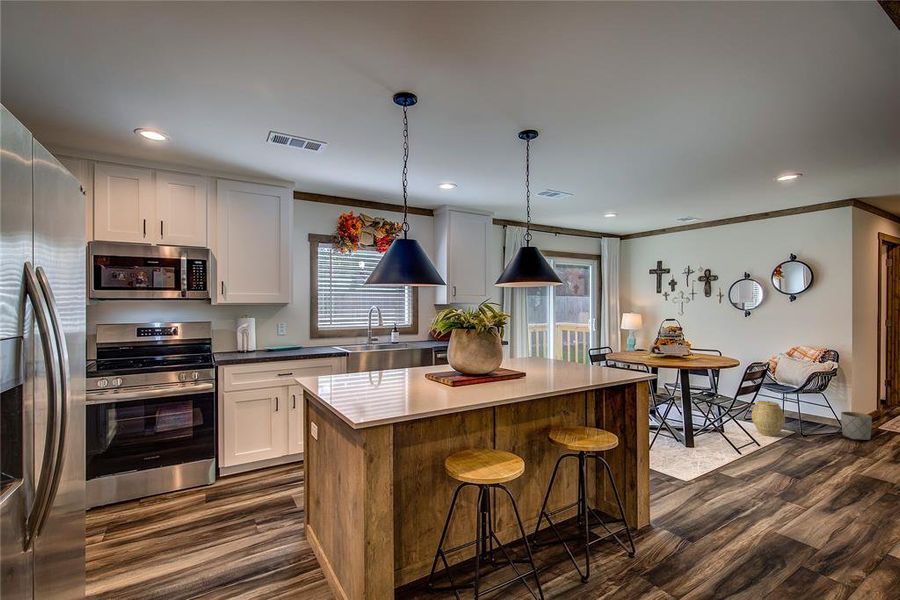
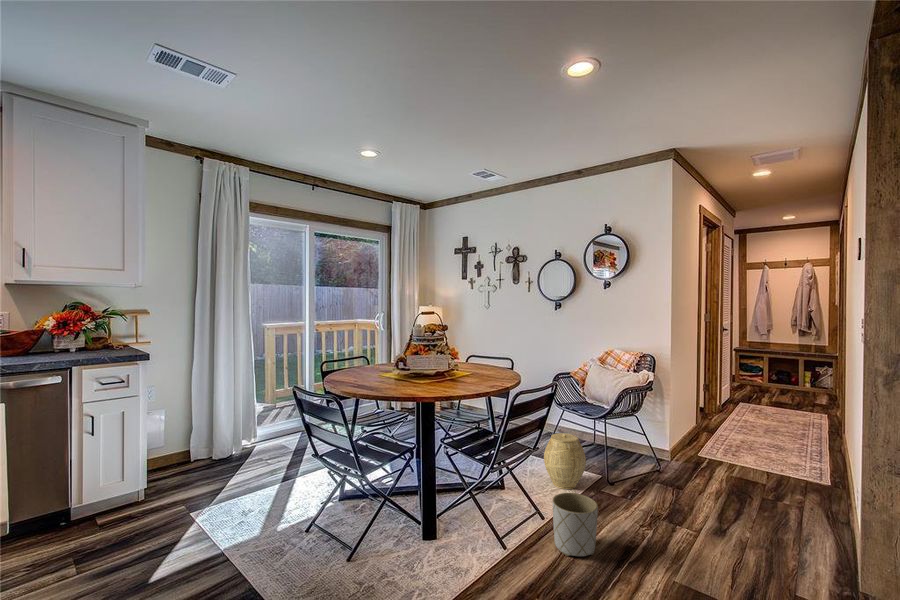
planter: present [841,412,872,440] -> present [552,493,598,556]

